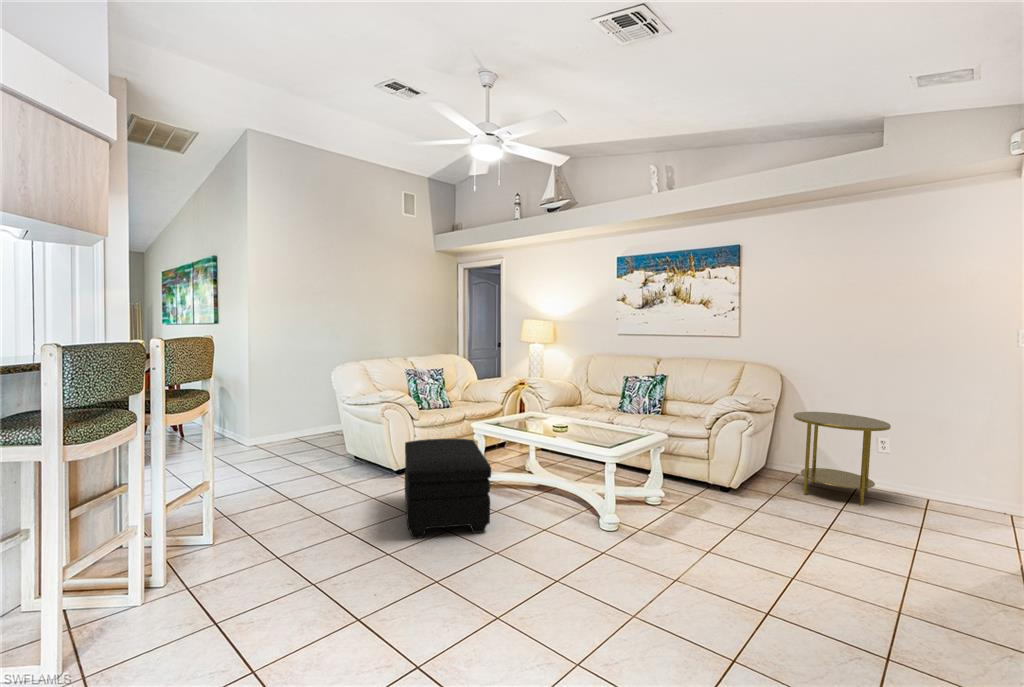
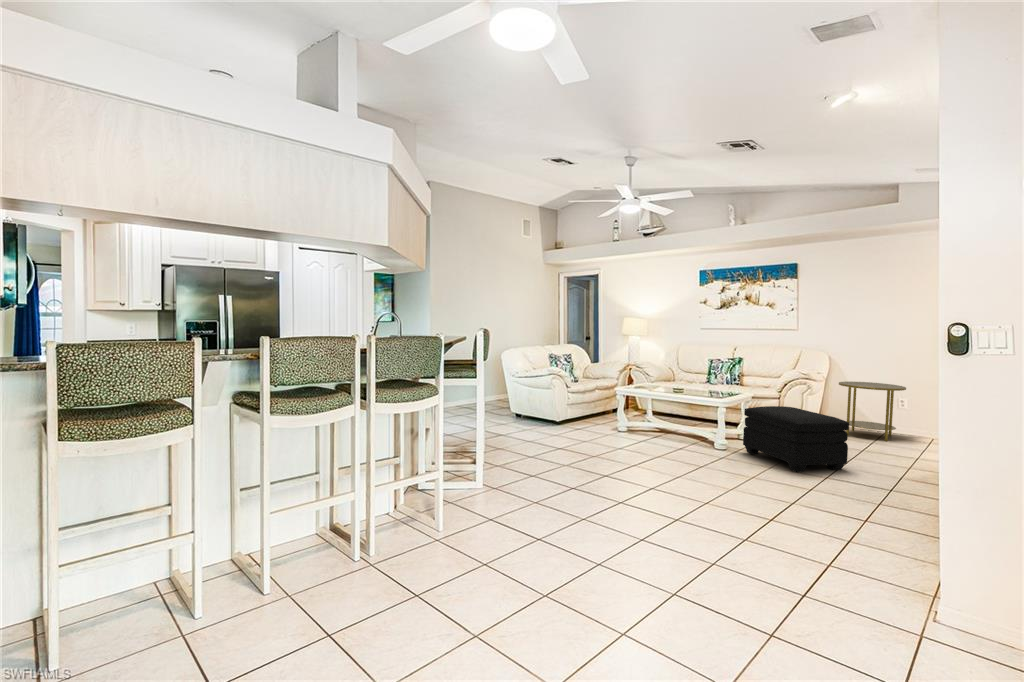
ottoman: present [405,439,491,538] -> present [743,406,849,472]

